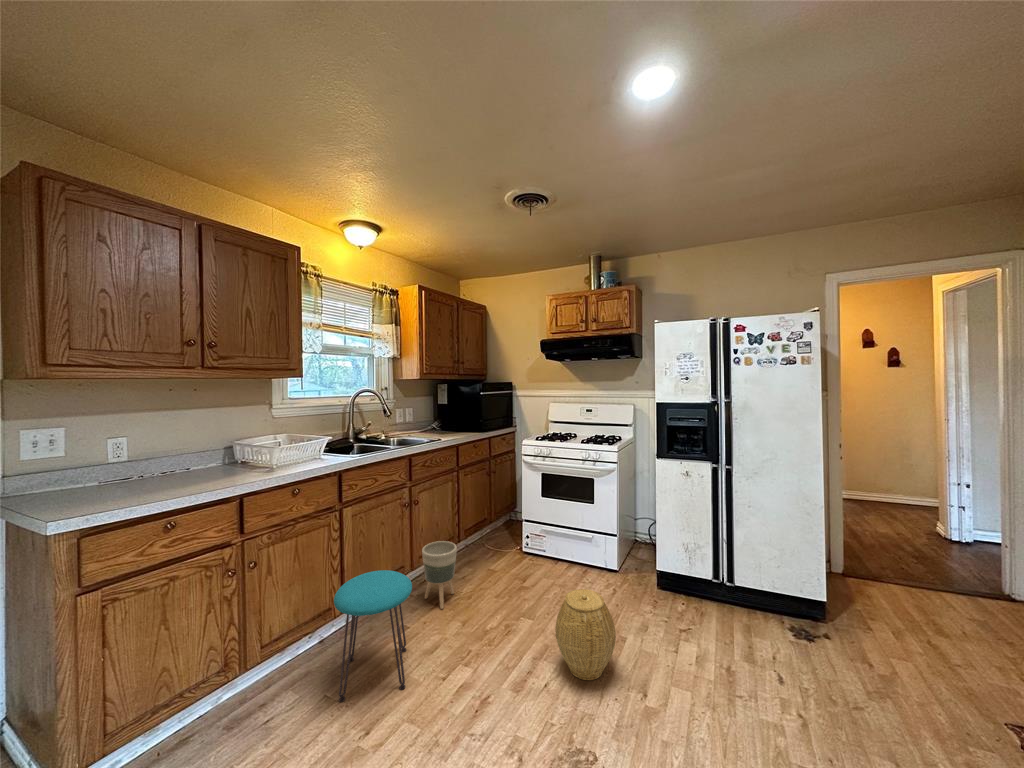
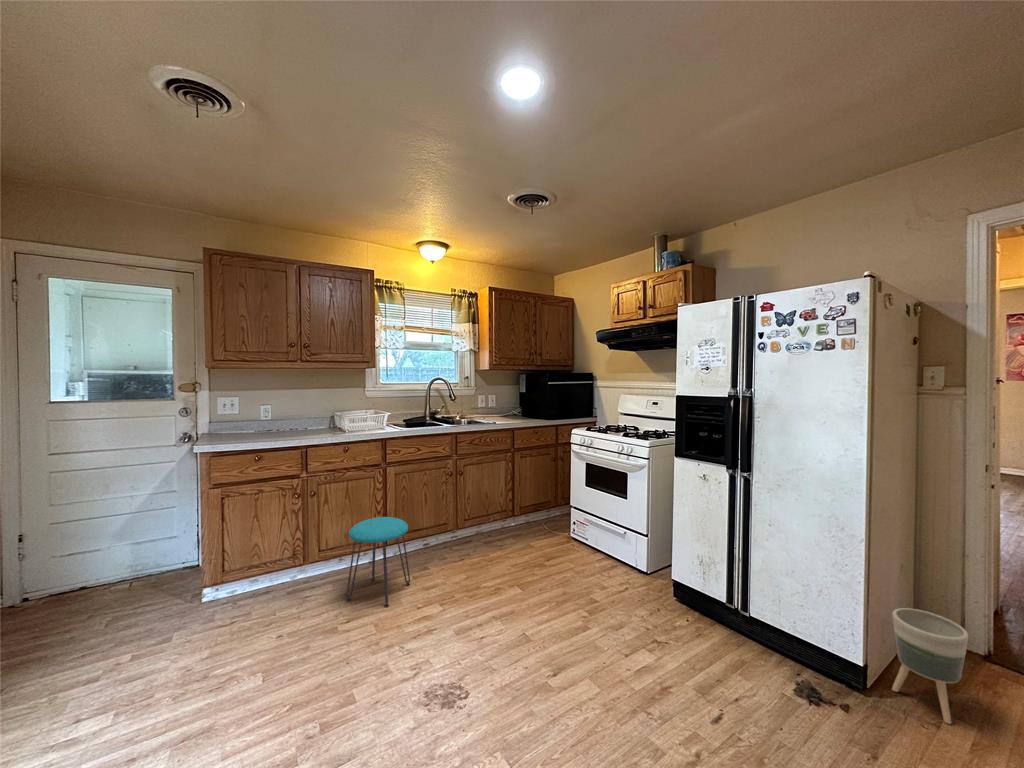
planter: present [422,541,457,609] -> present [892,608,968,724]
woven basket: present [555,589,616,680] -> none [497,567,553,650]

